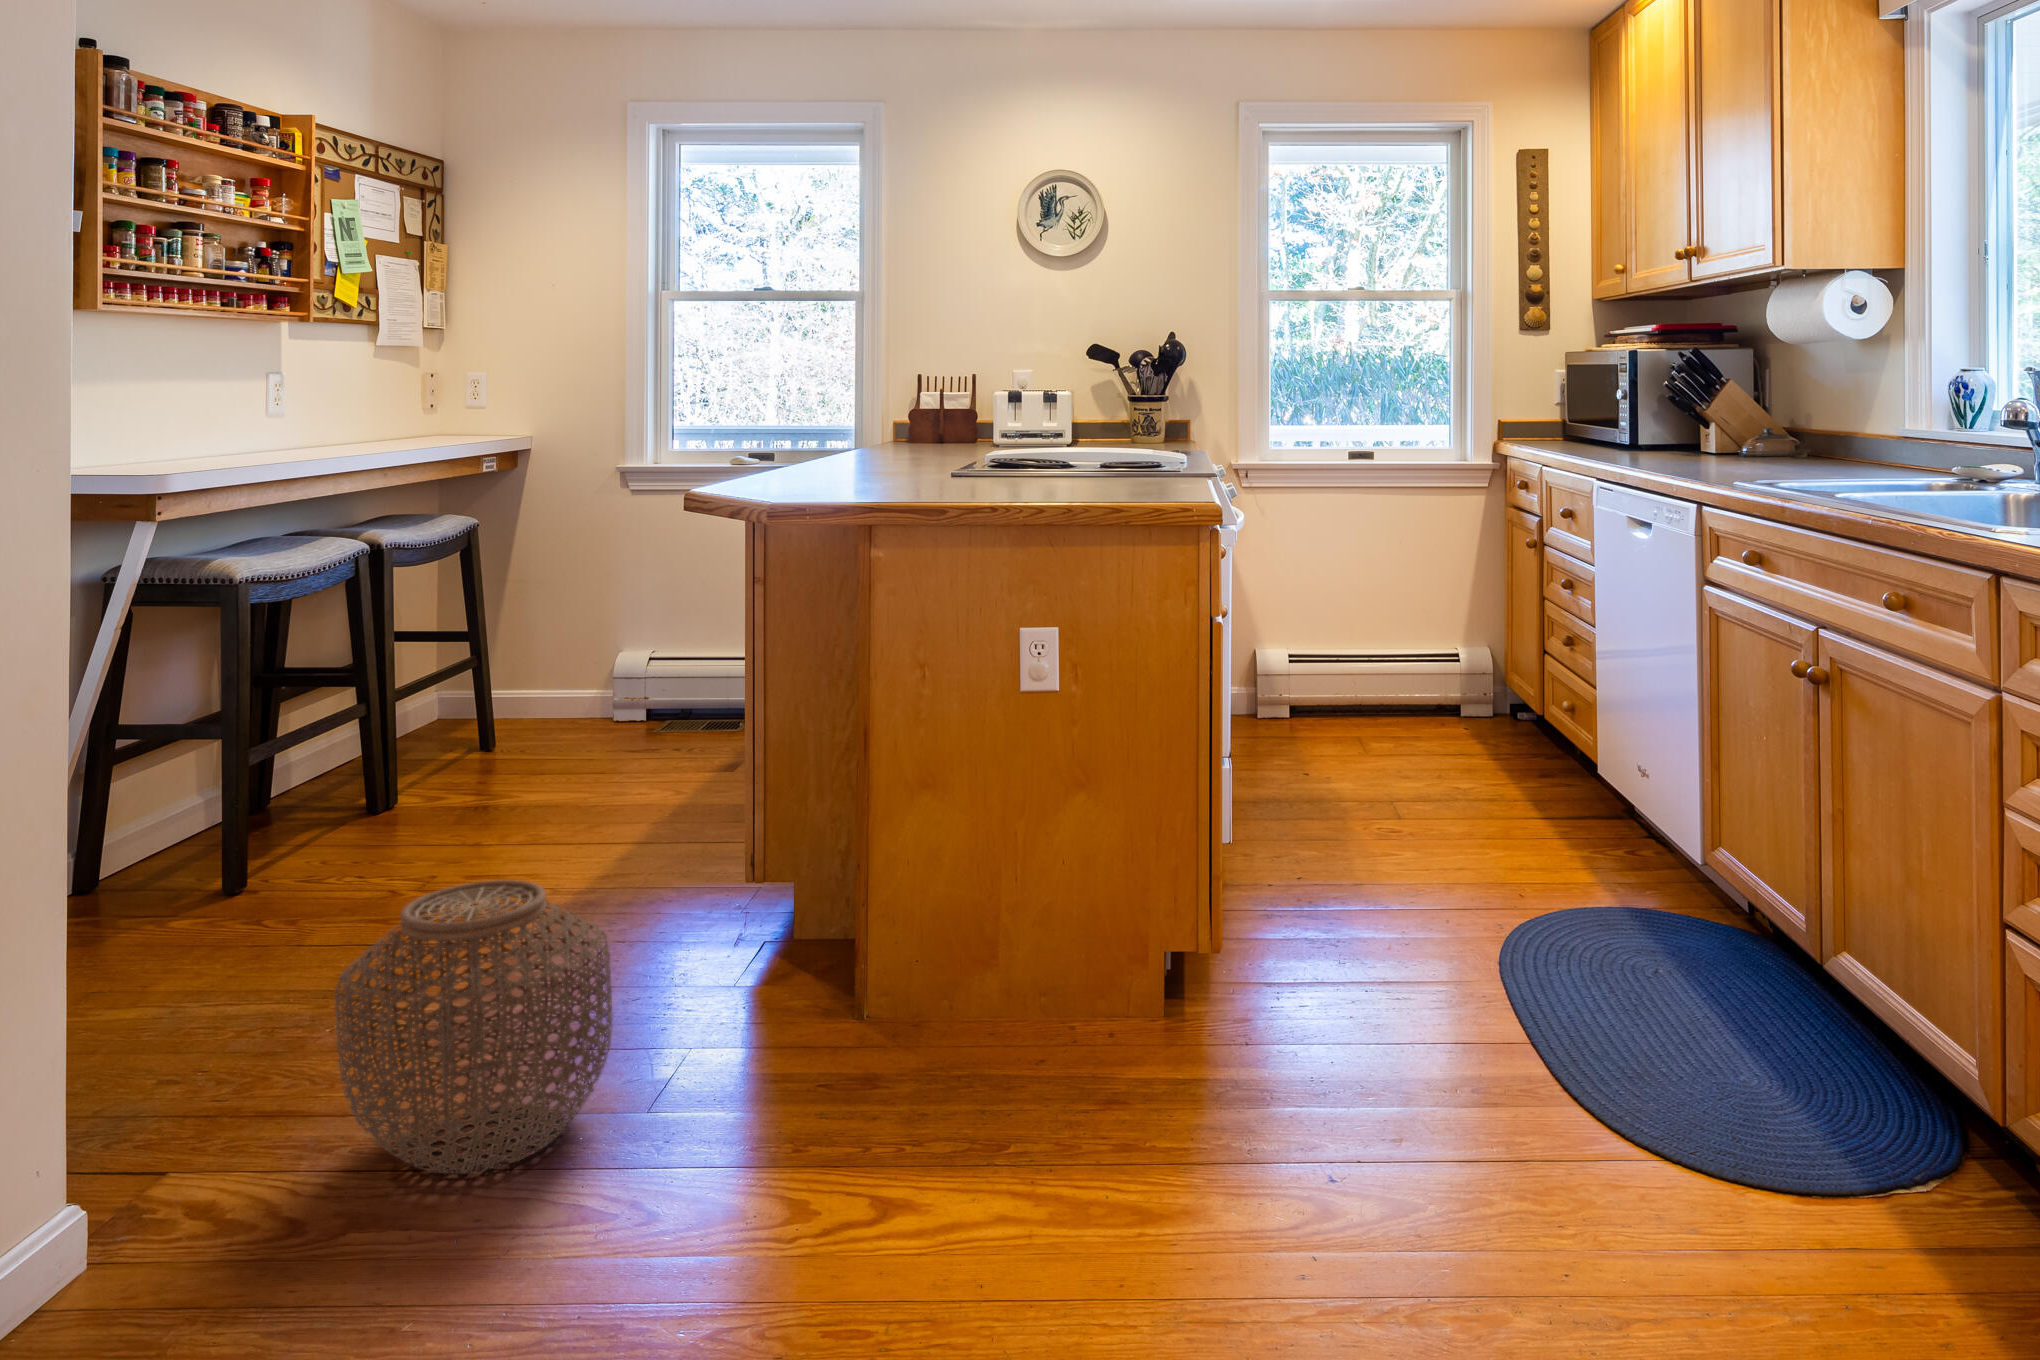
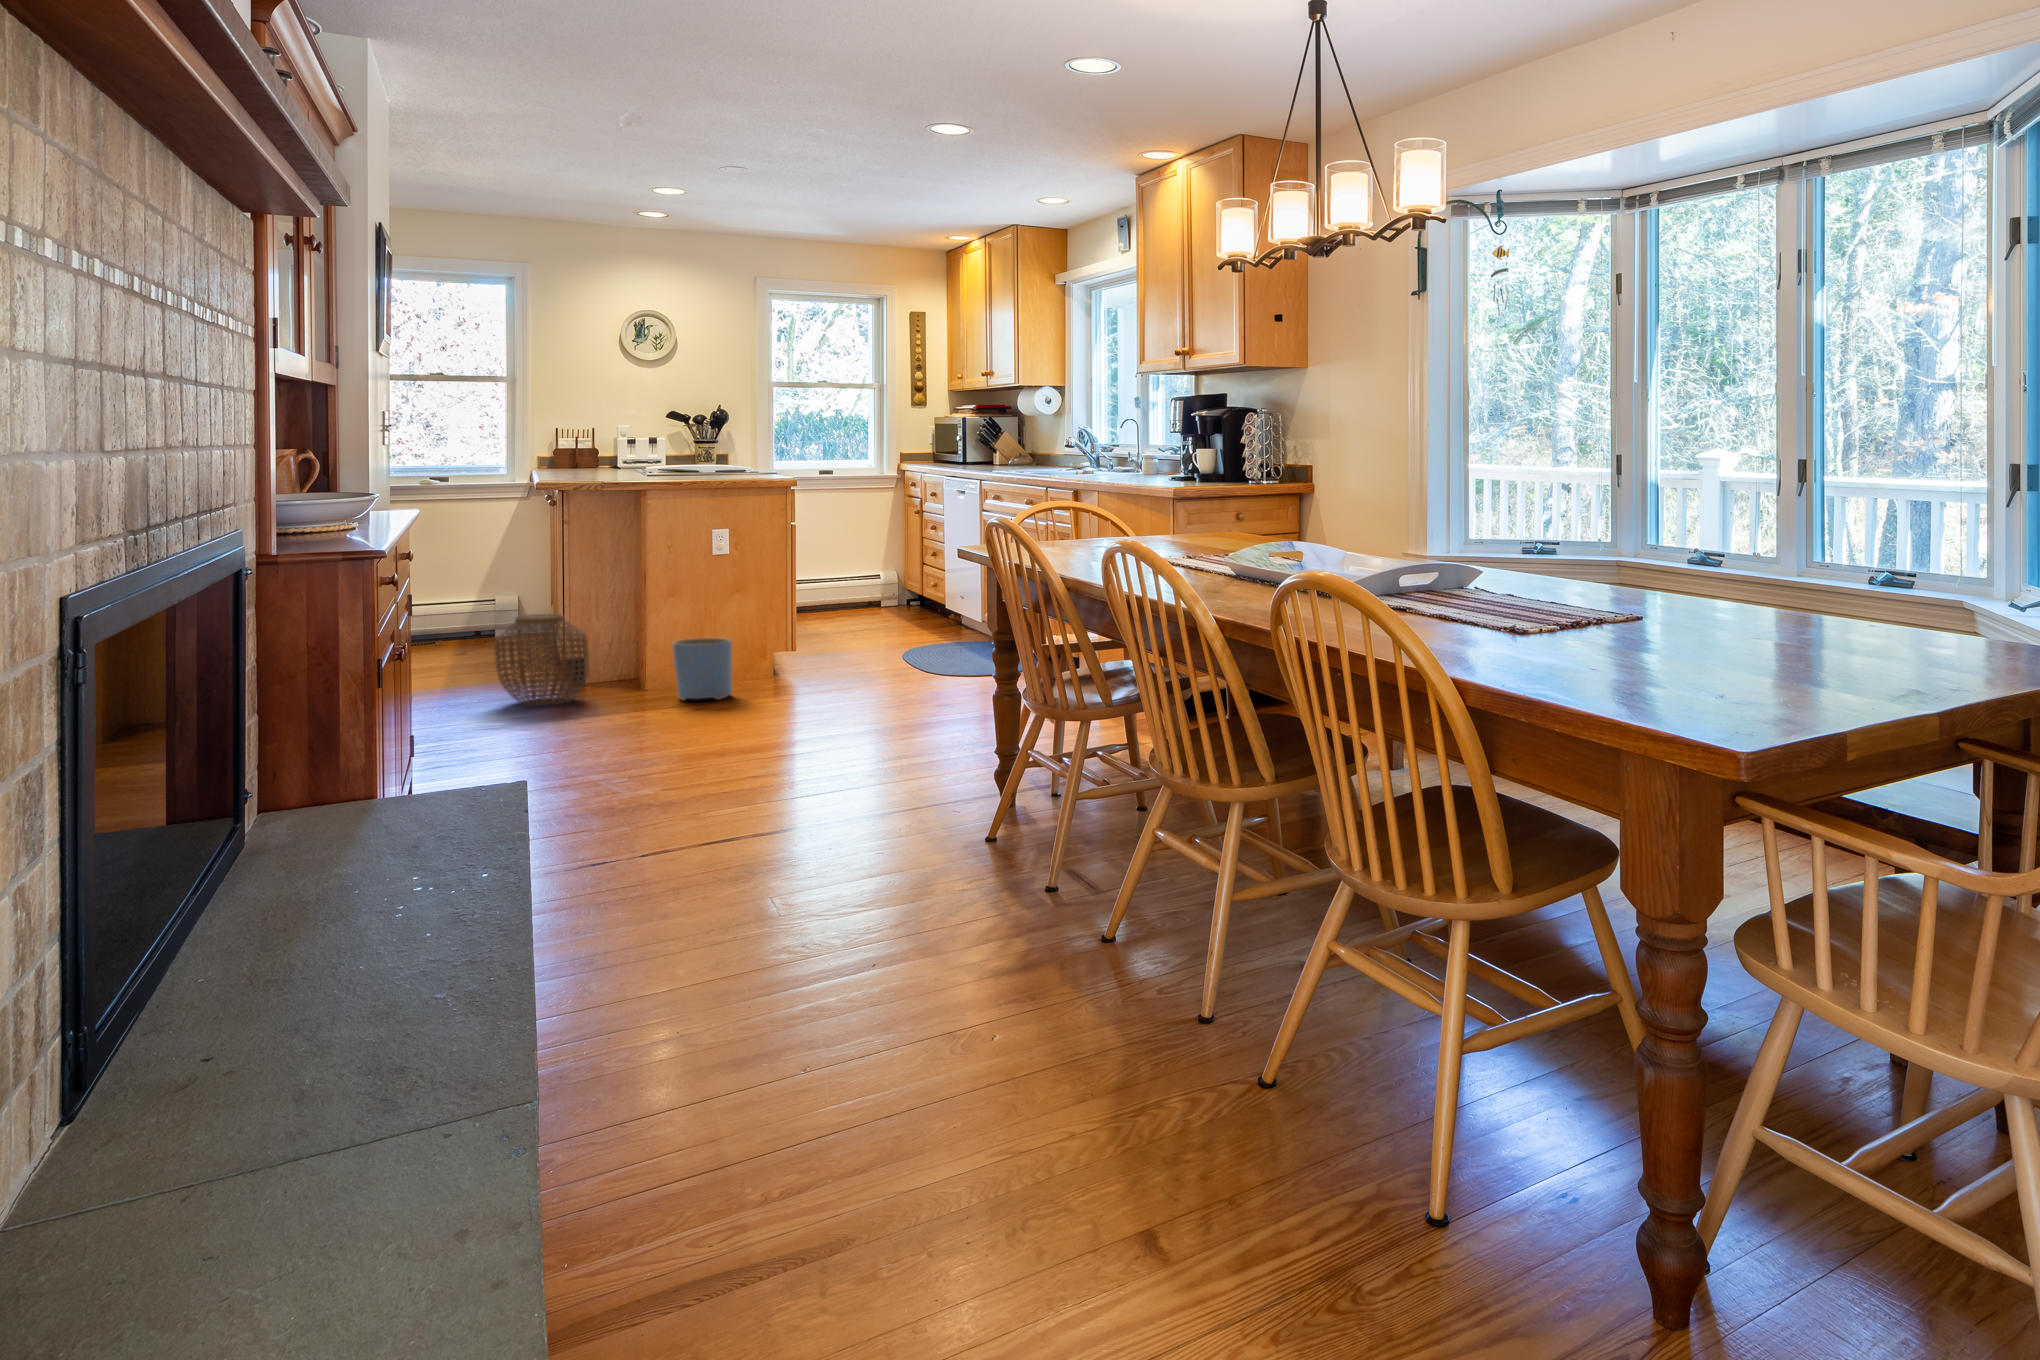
planter: none [787,991,968,1243] -> present [672,638,732,701]

